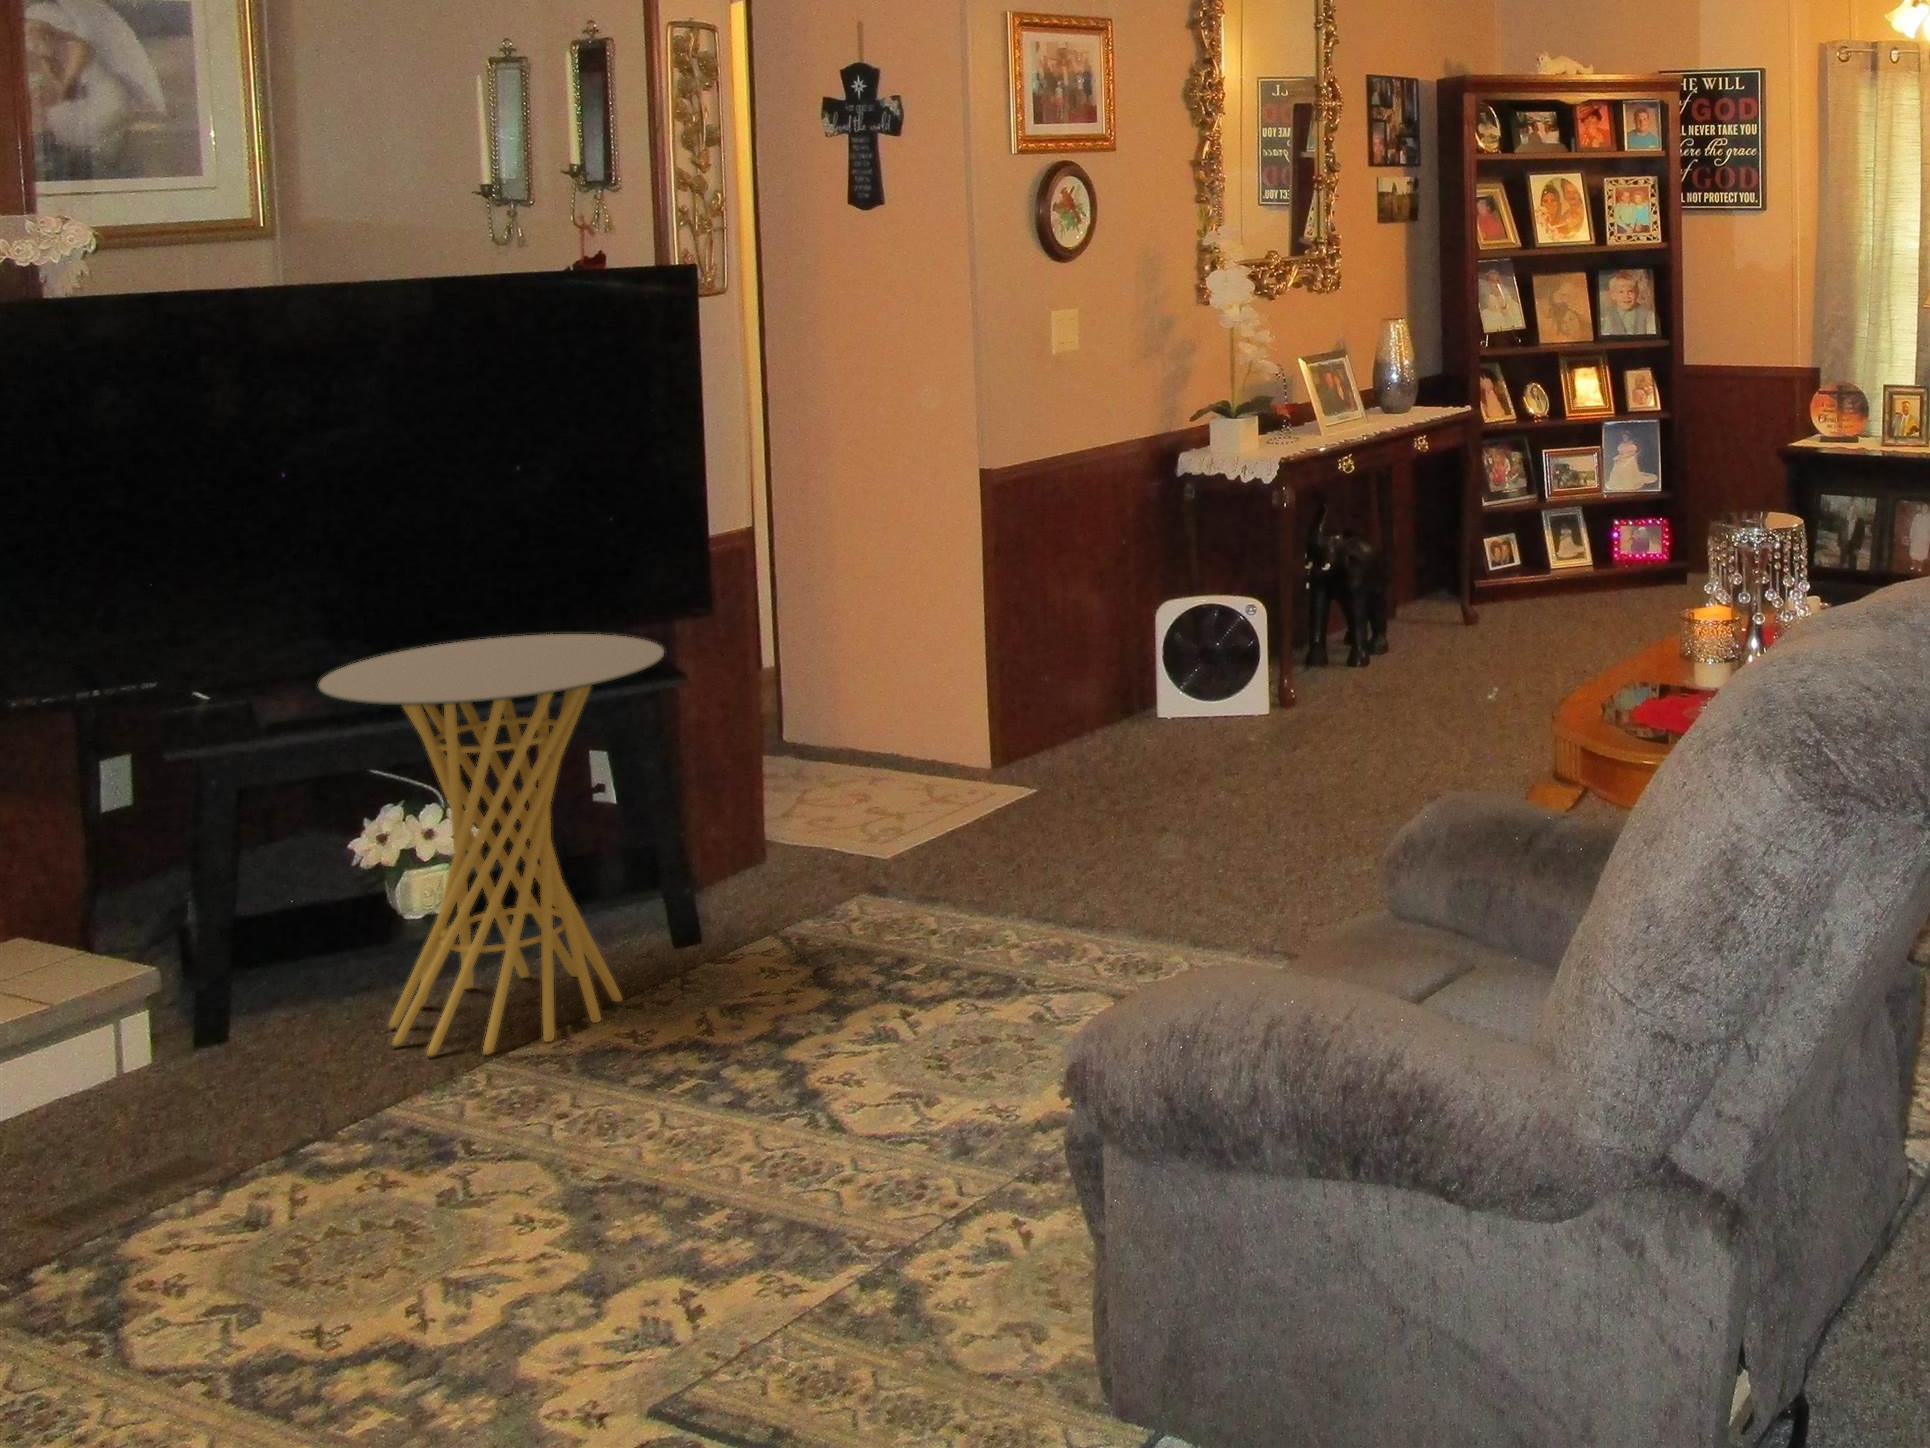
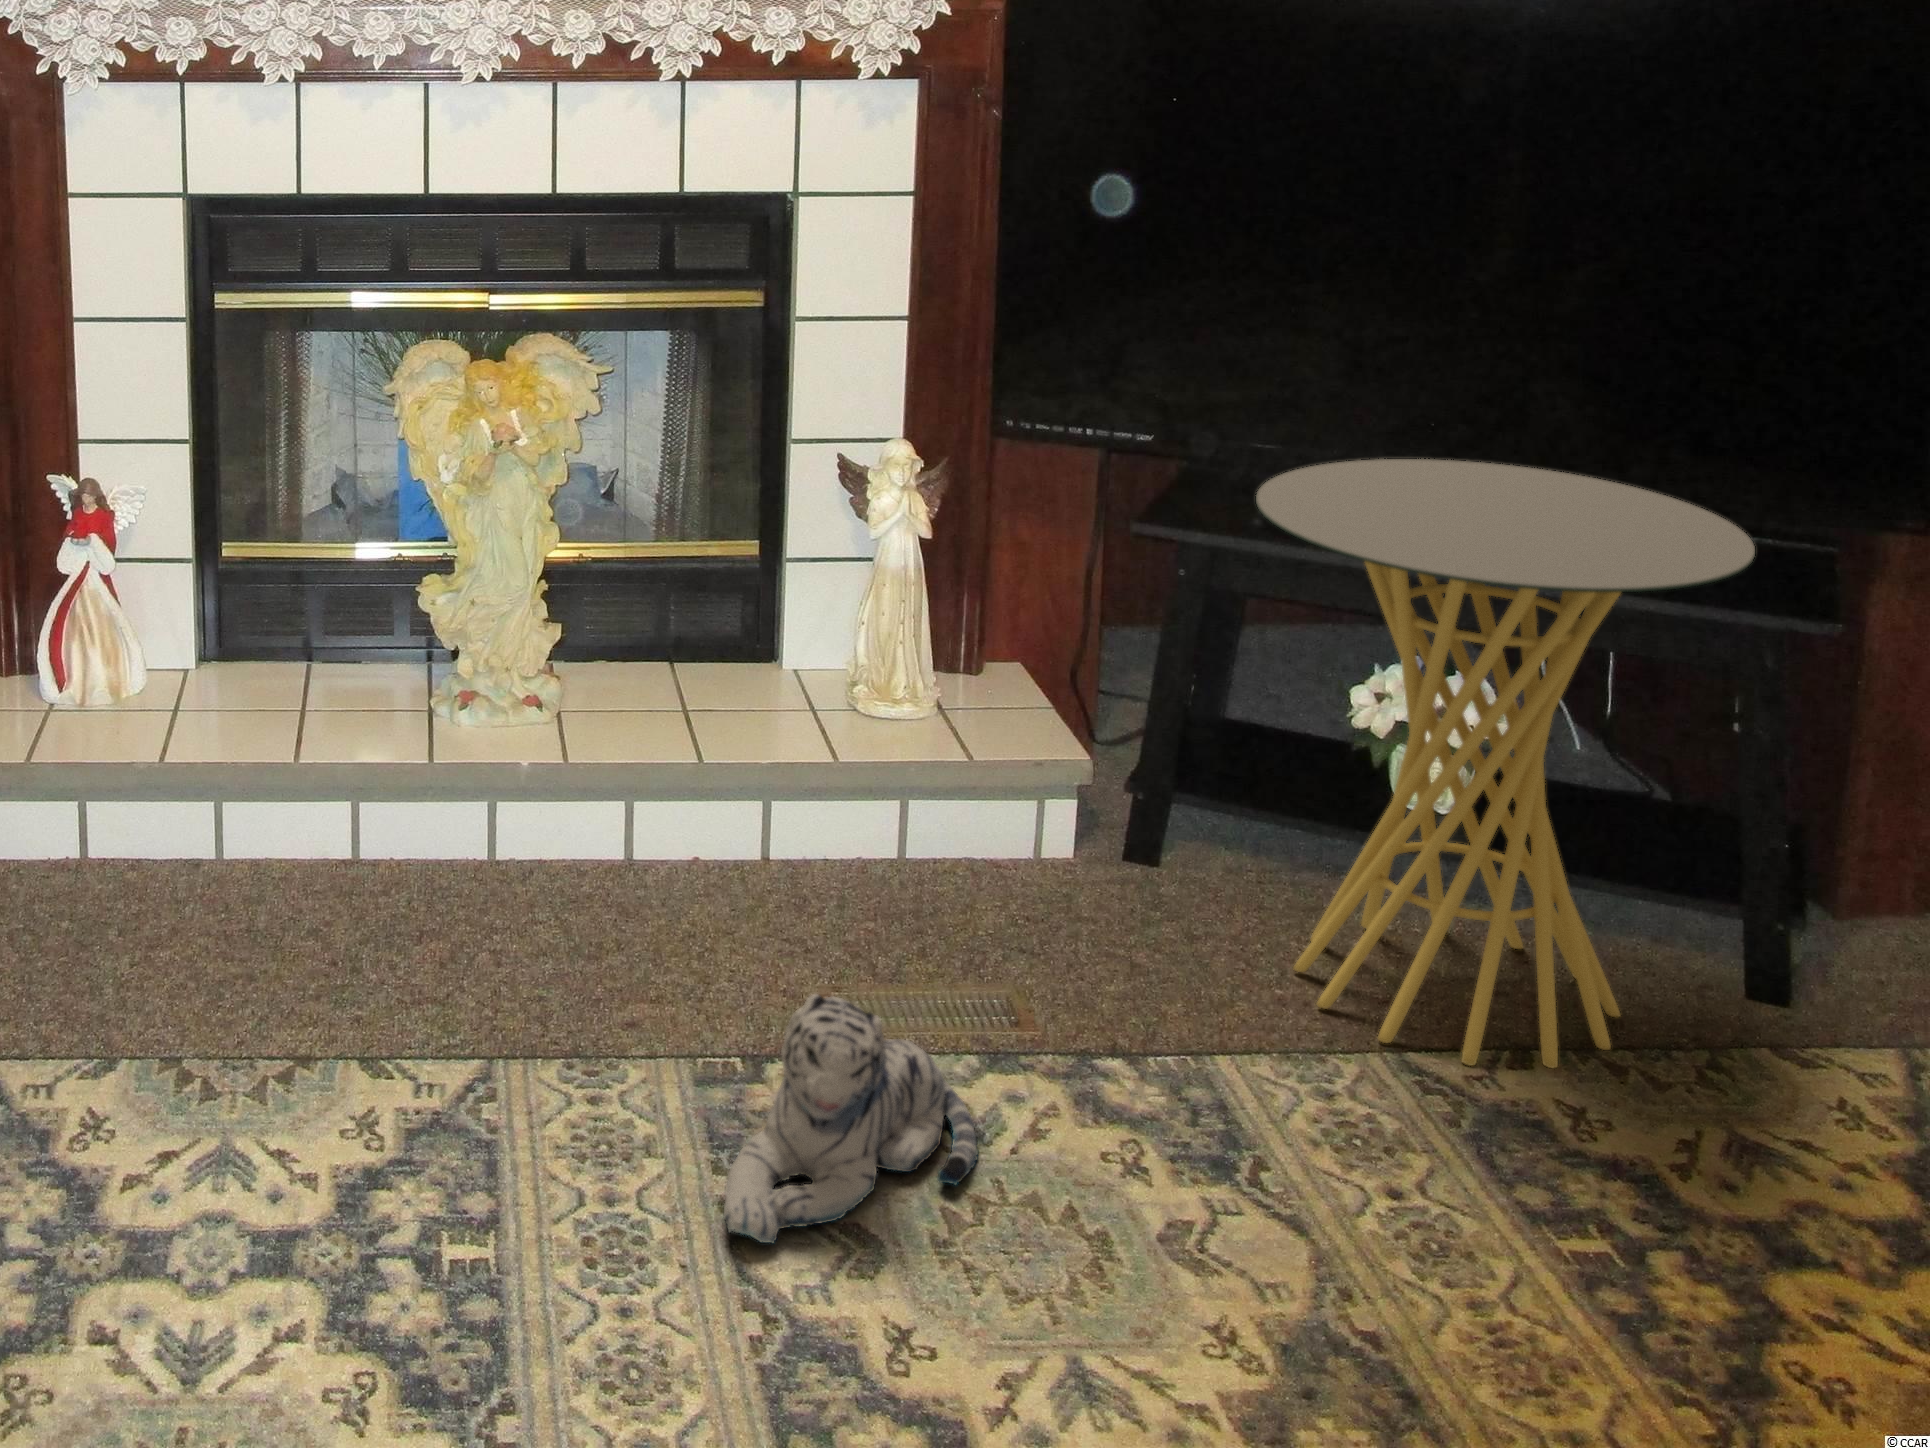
plush toy: none [71,1139,272,1365] -> present [724,994,978,1243]

